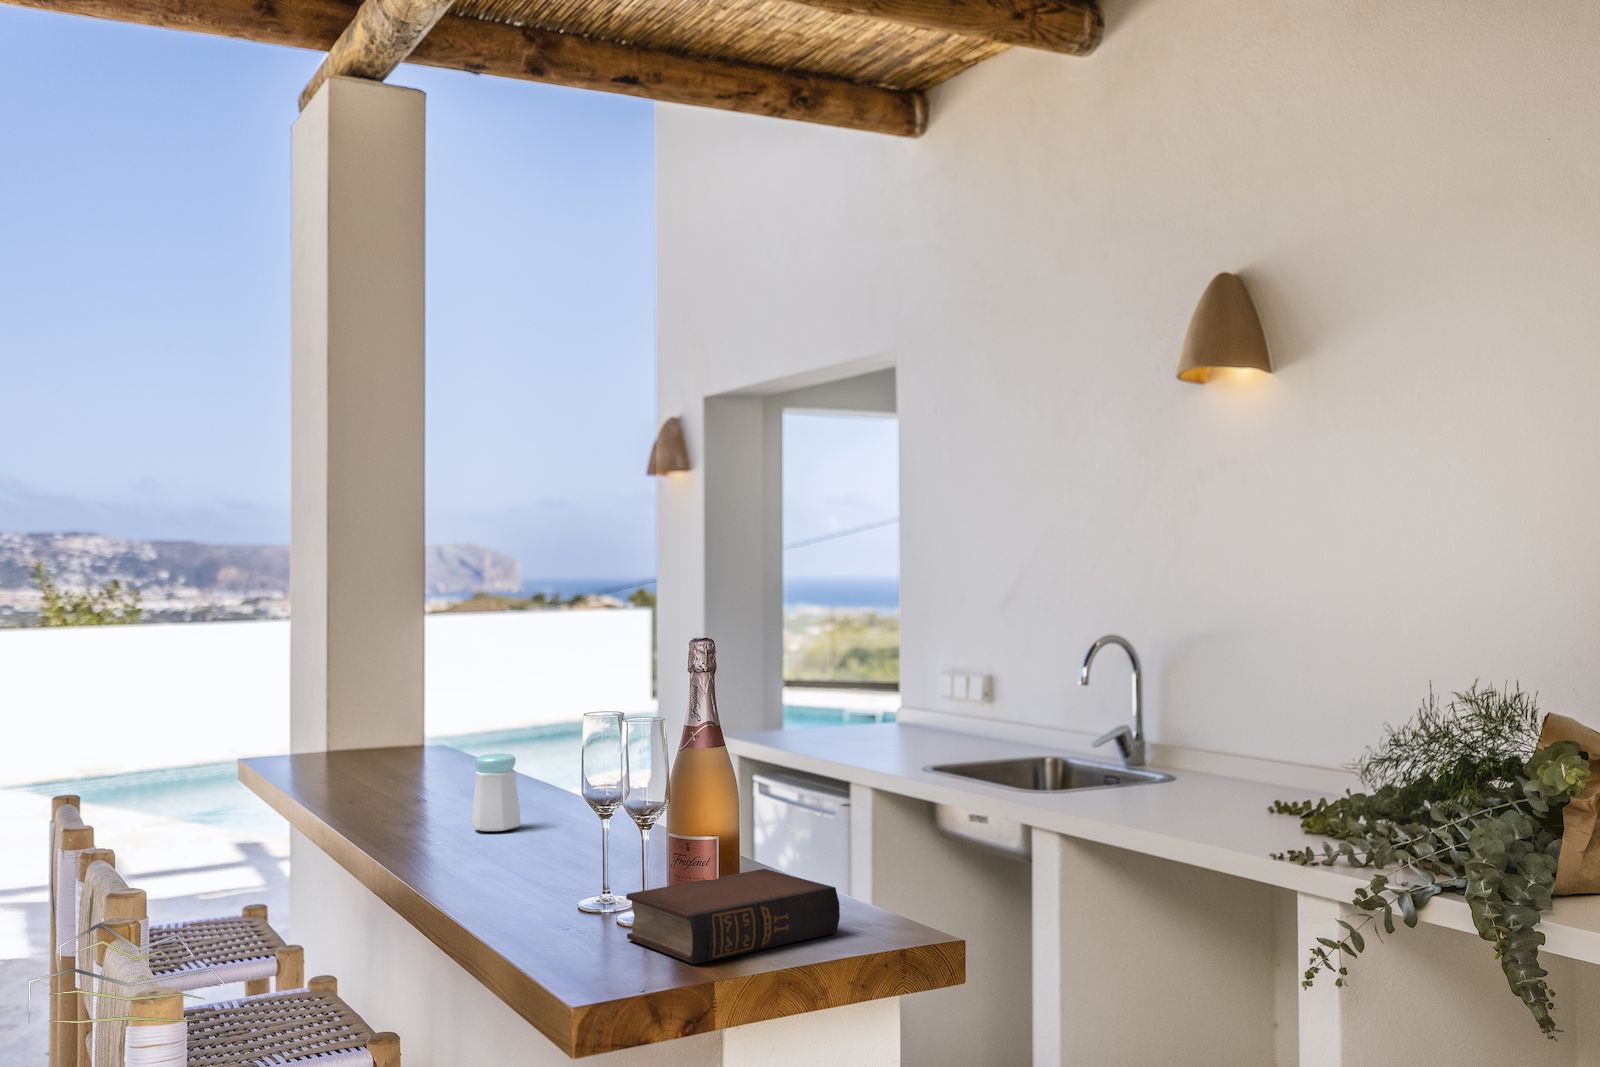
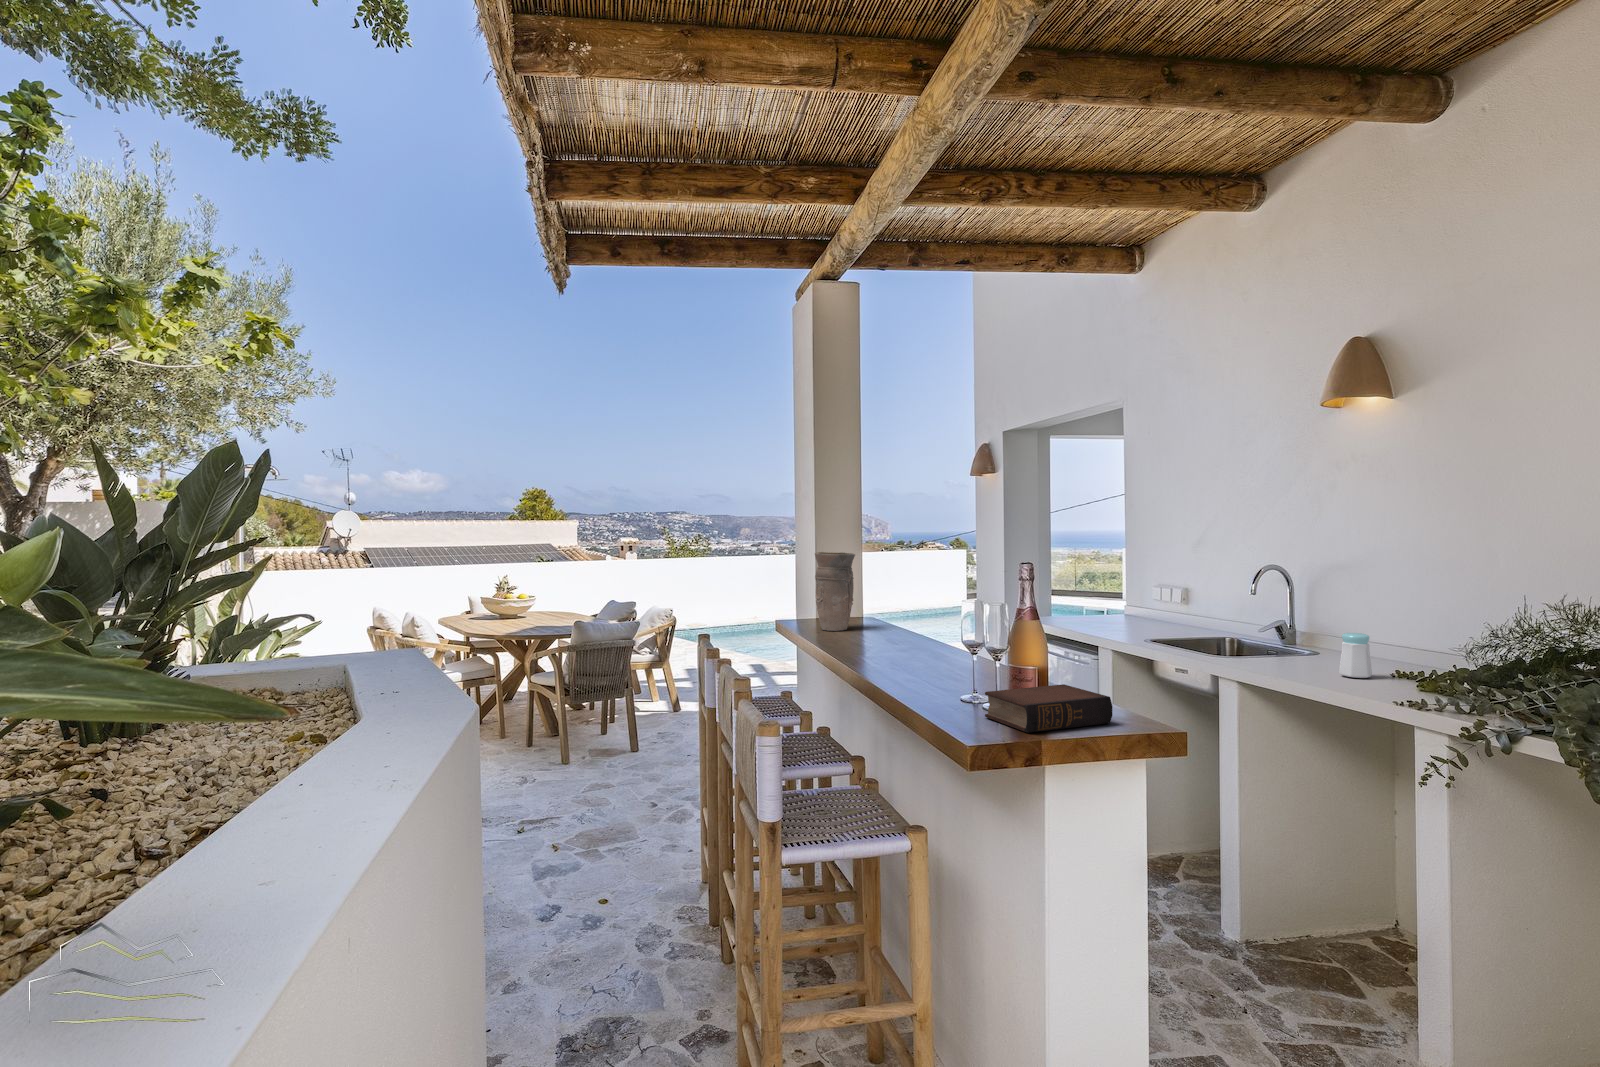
vase: none [363,643,439,785] -> present [815,552,855,631]
salt shaker: present [472,754,521,831] -> present [1339,633,1372,678]

